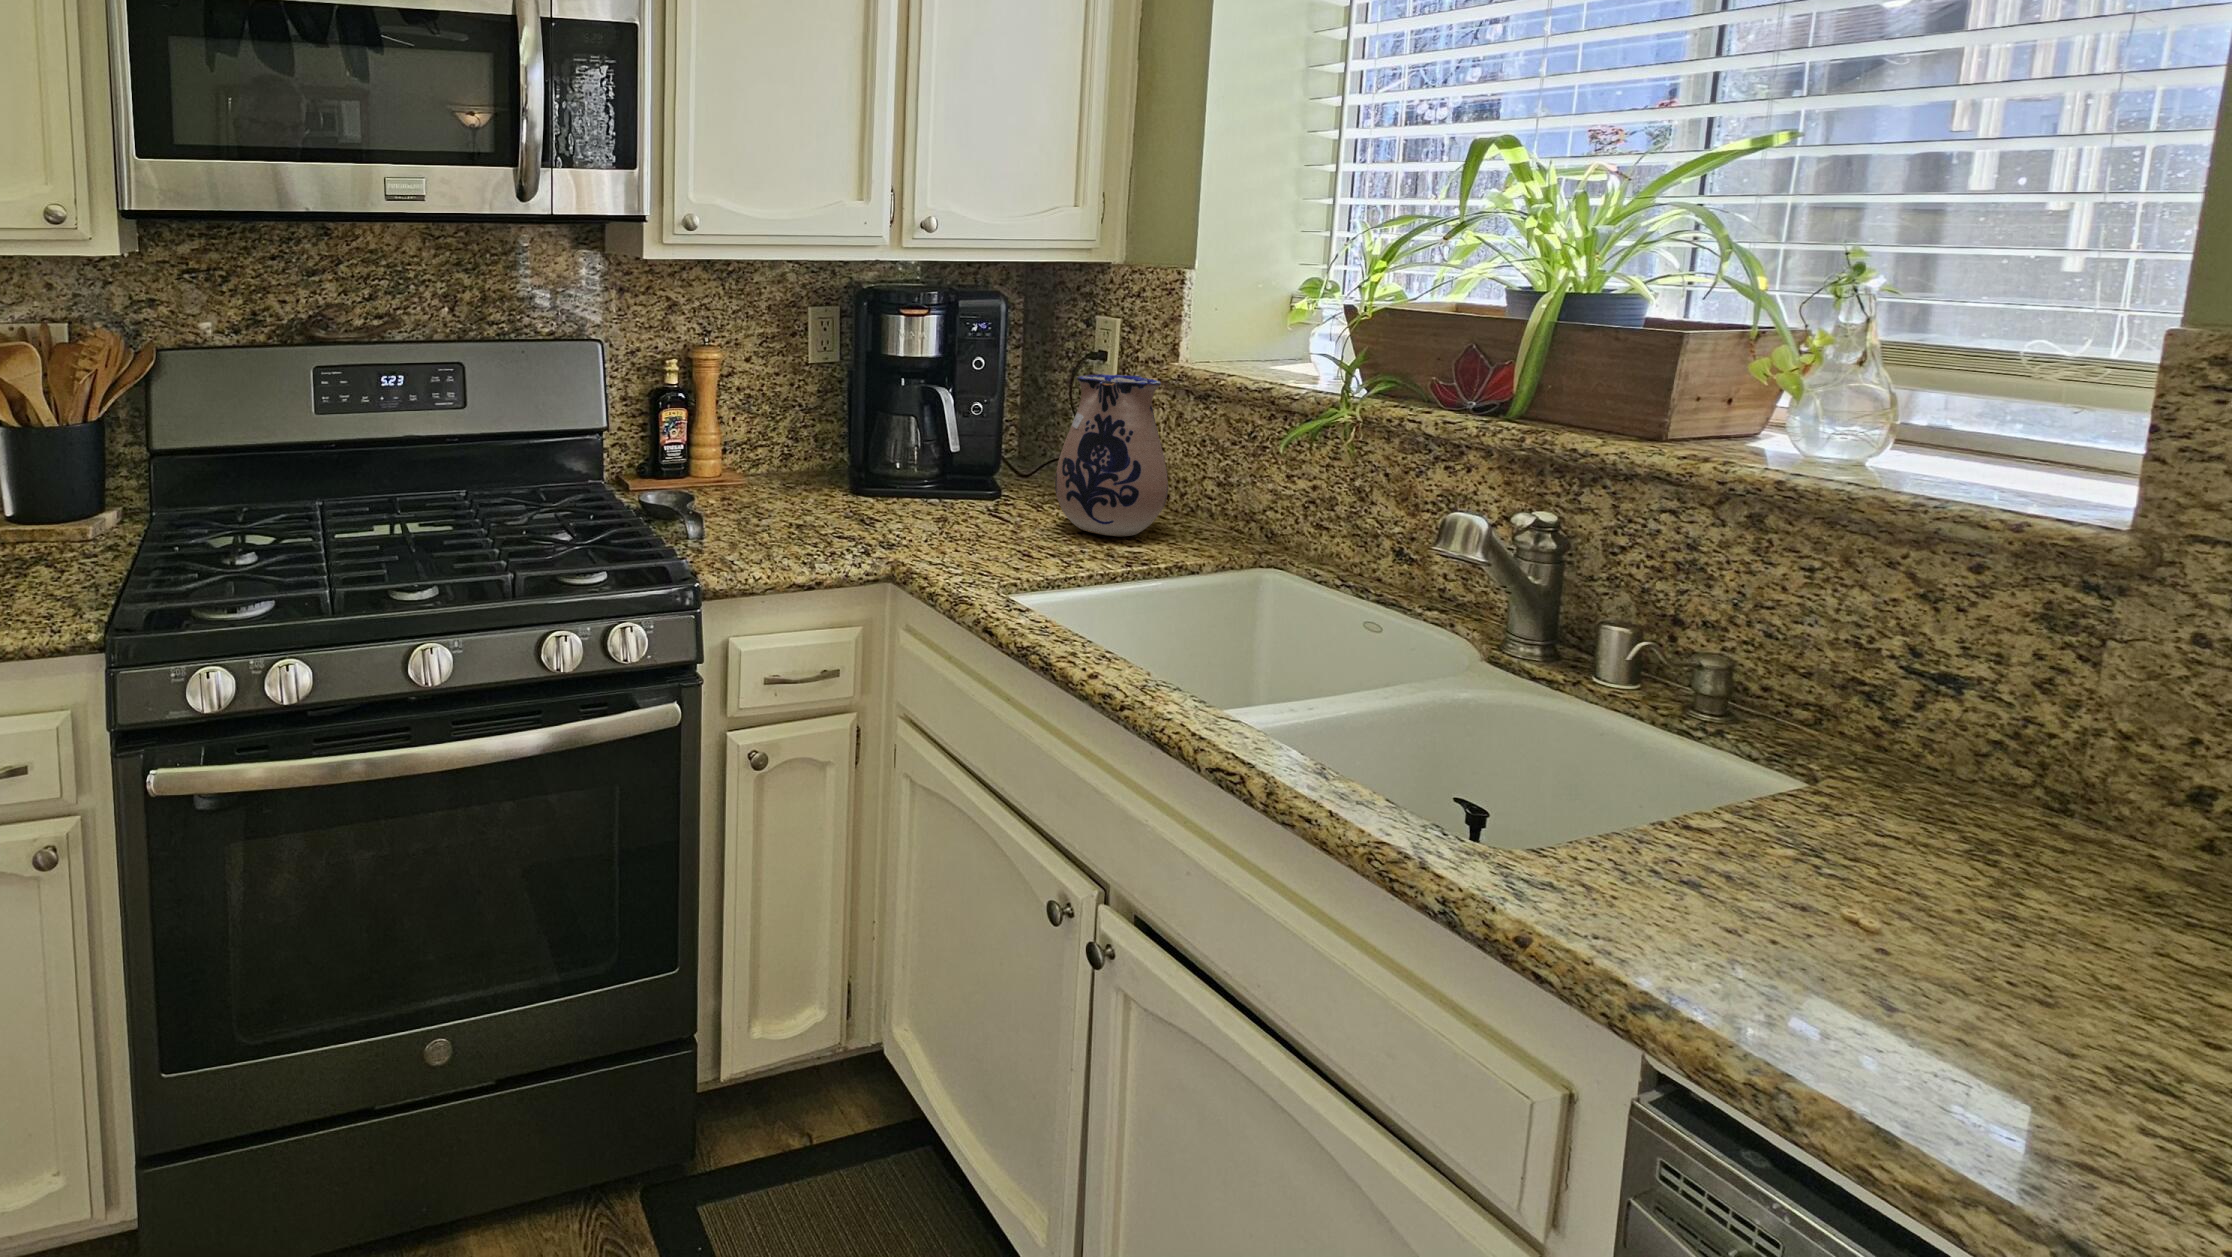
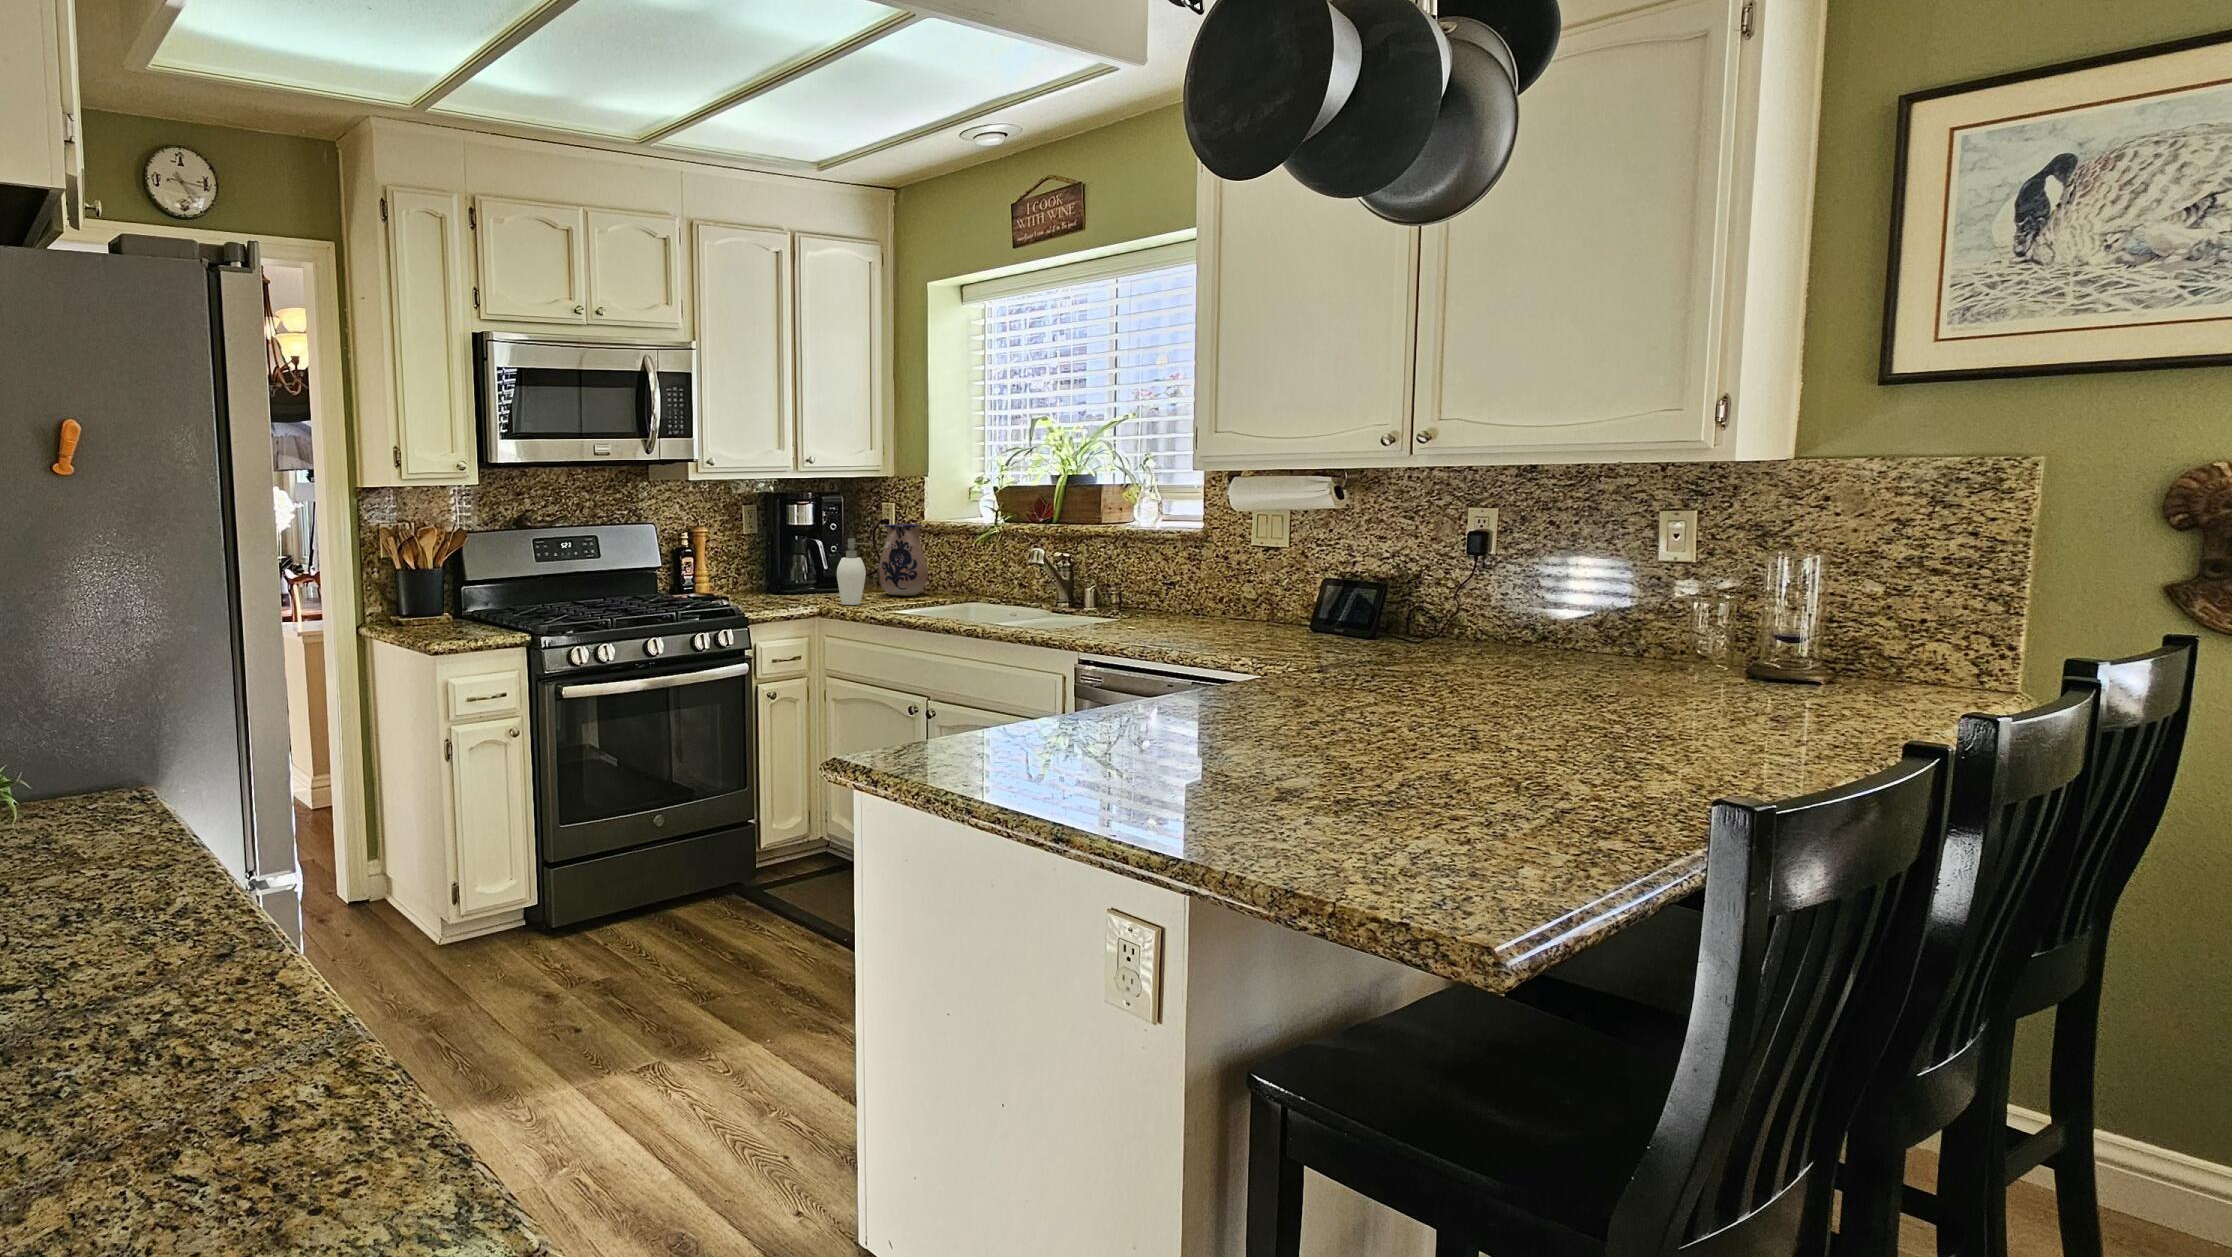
soap dispenser: none [942,411,1019,564] -> present [837,538,868,605]

